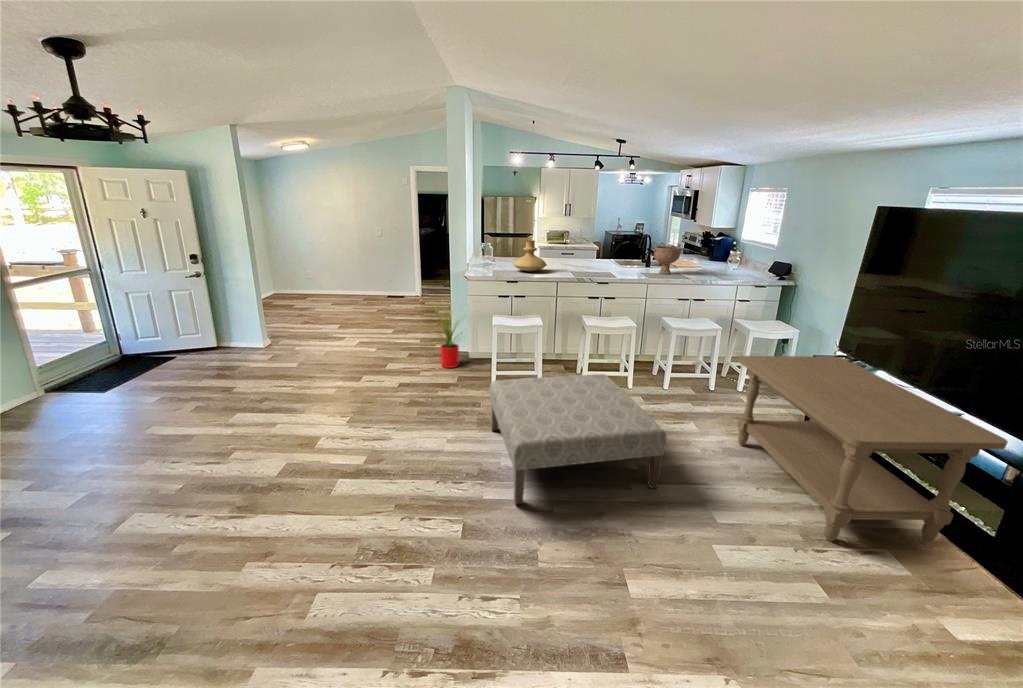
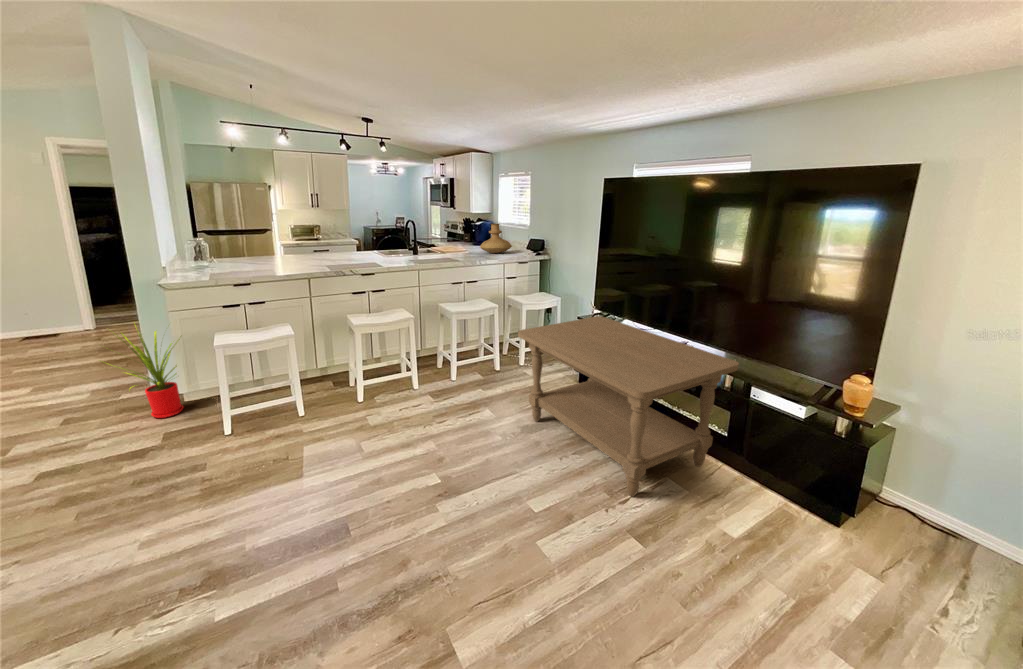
vase: present [513,240,547,272] -> present [480,224,512,253]
decorative bowl: present [653,242,681,274] -> none [414,226,443,260]
ottoman: present [490,374,666,504] -> none [220,380,465,596]

